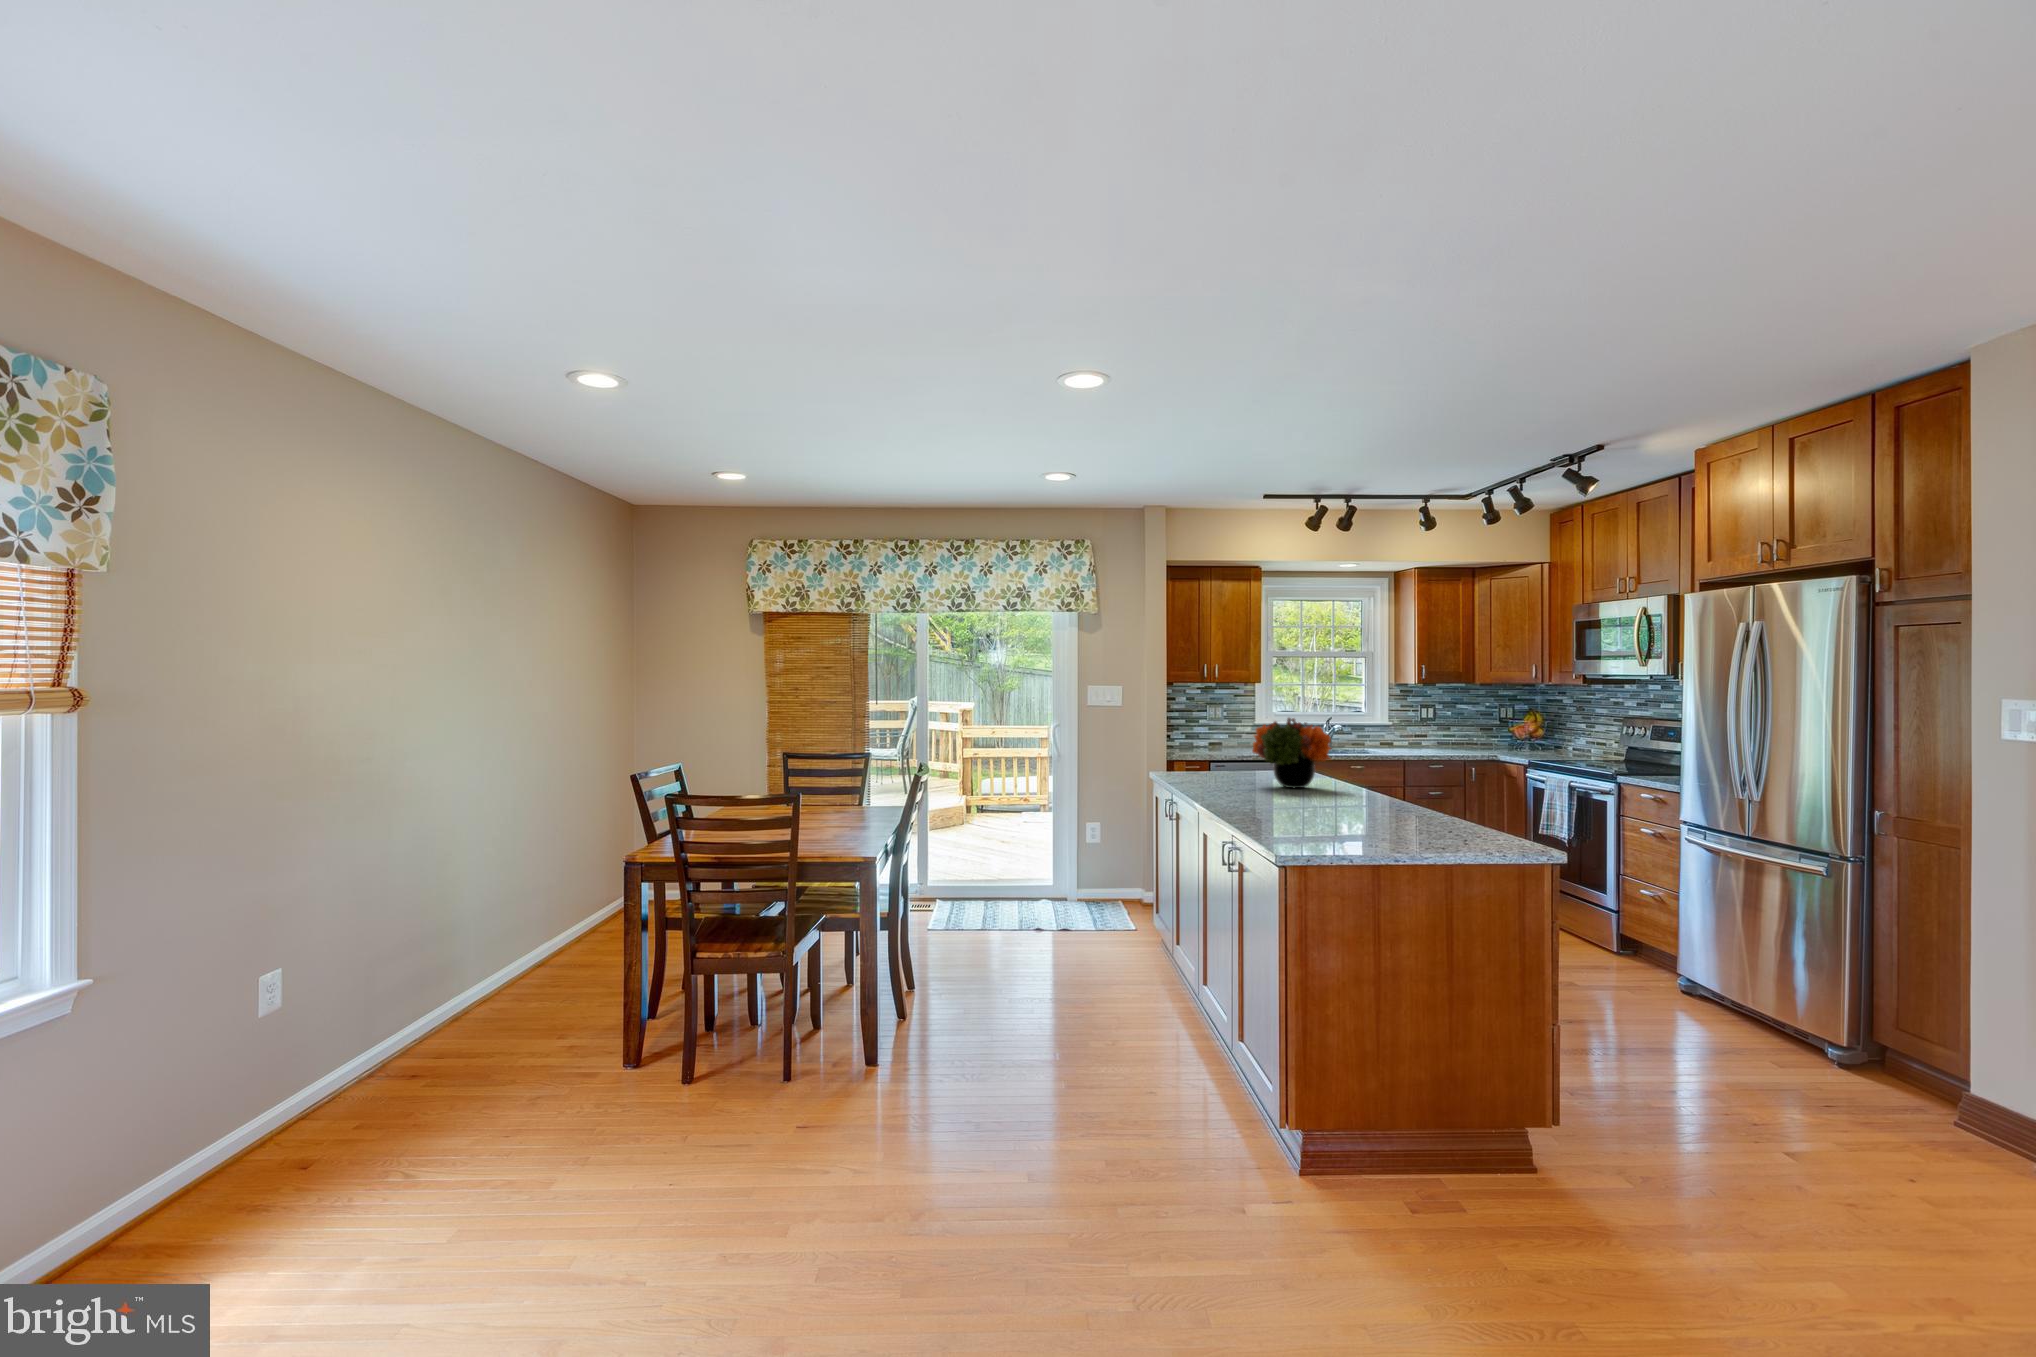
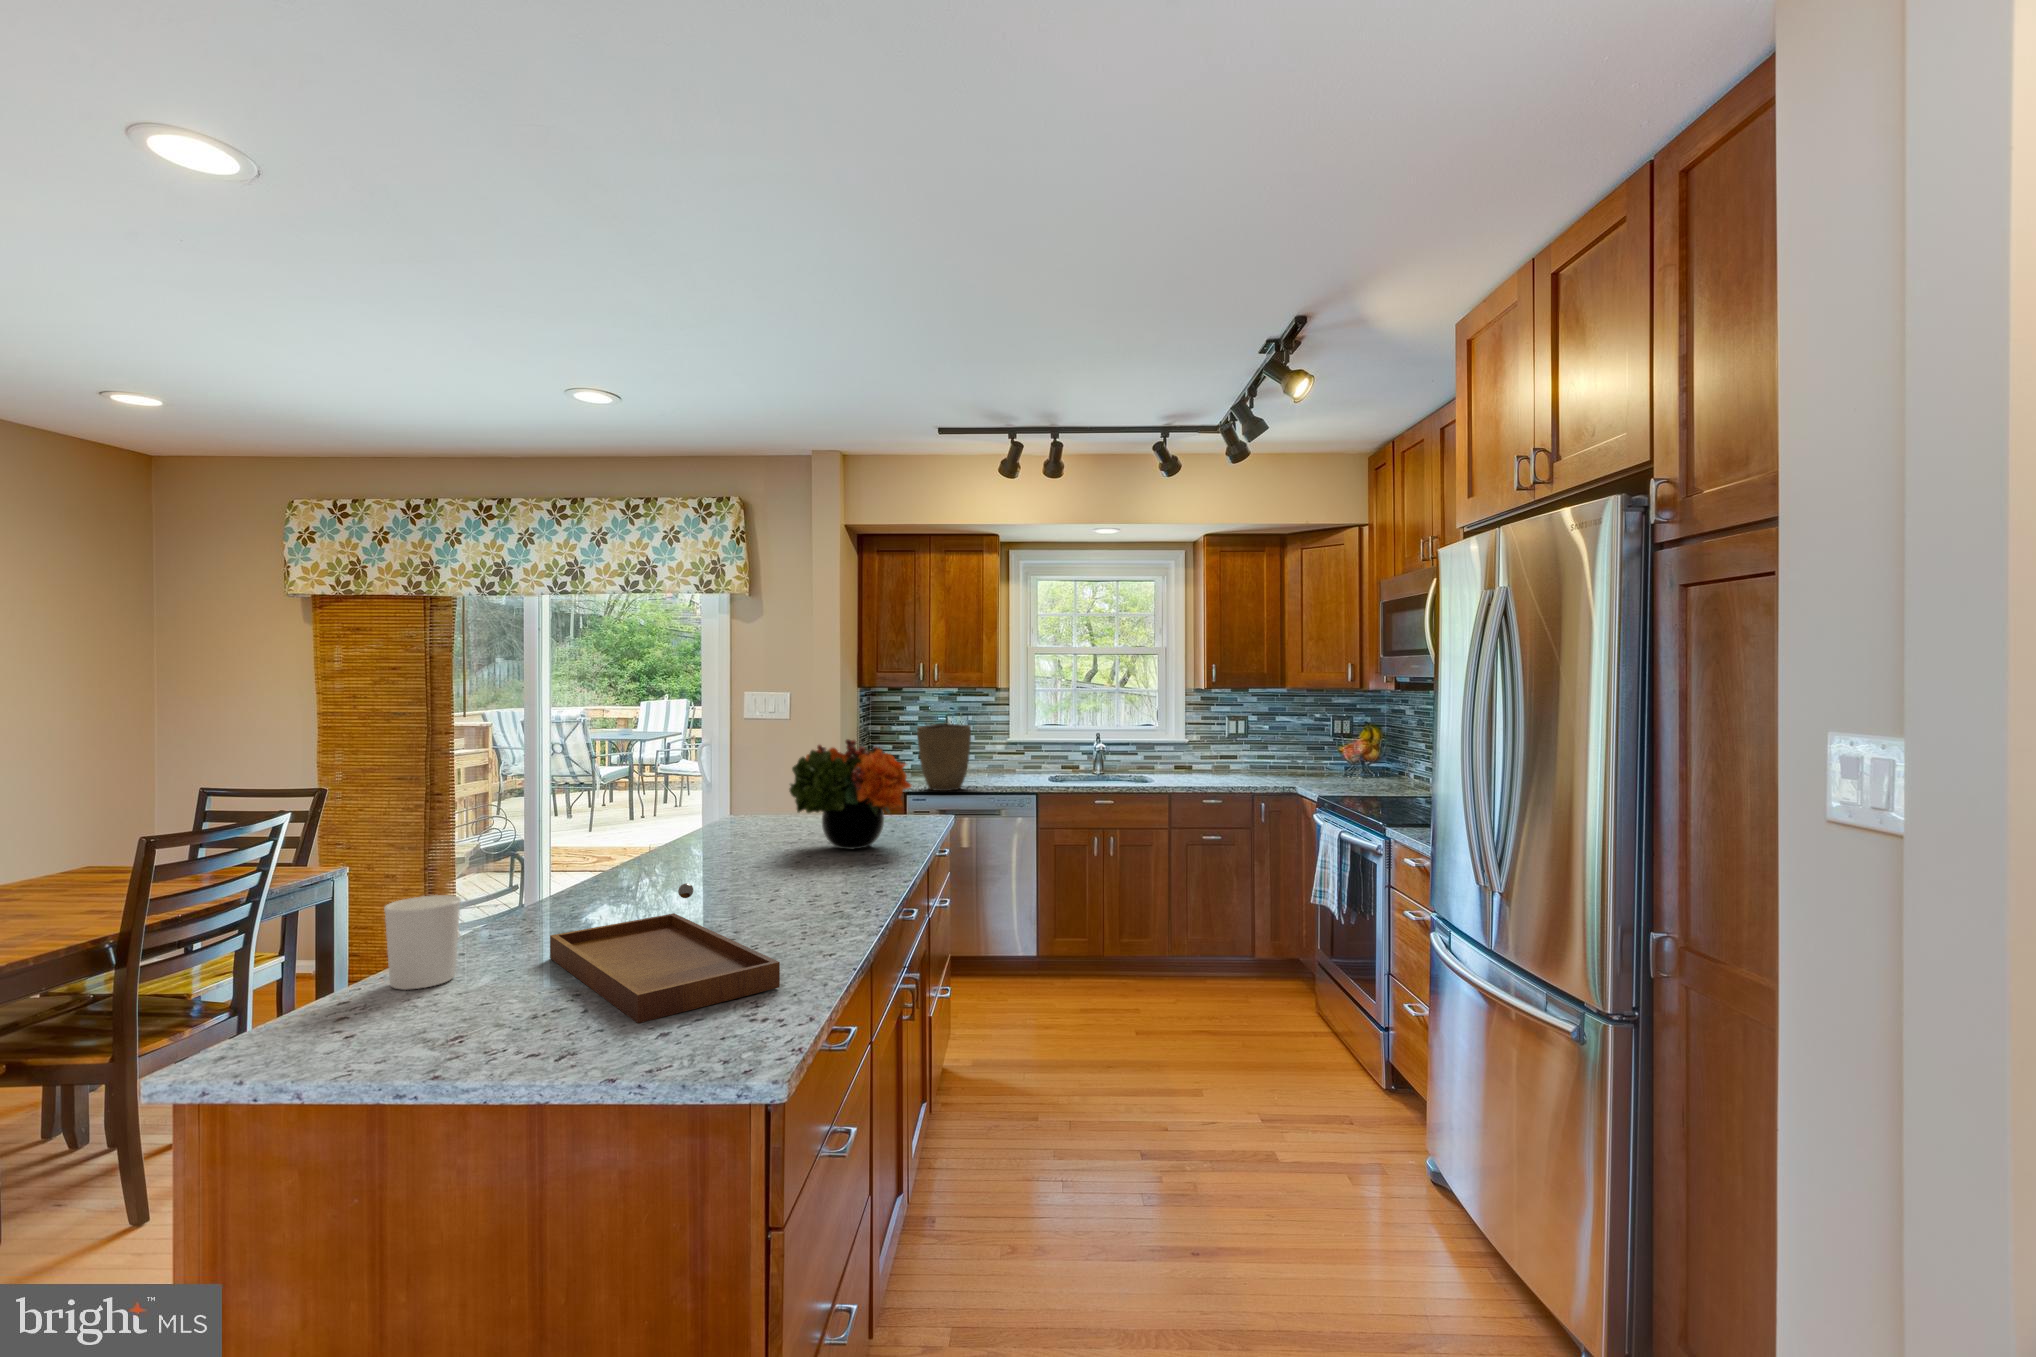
vase: none [1204,710,1246,759] -> present [917,724,971,791]
tray: none [1320,785,1474,842] -> present [550,883,780,1023]
candle holder: none [1276,791,1310,834] -> present [384,895,461,990]

